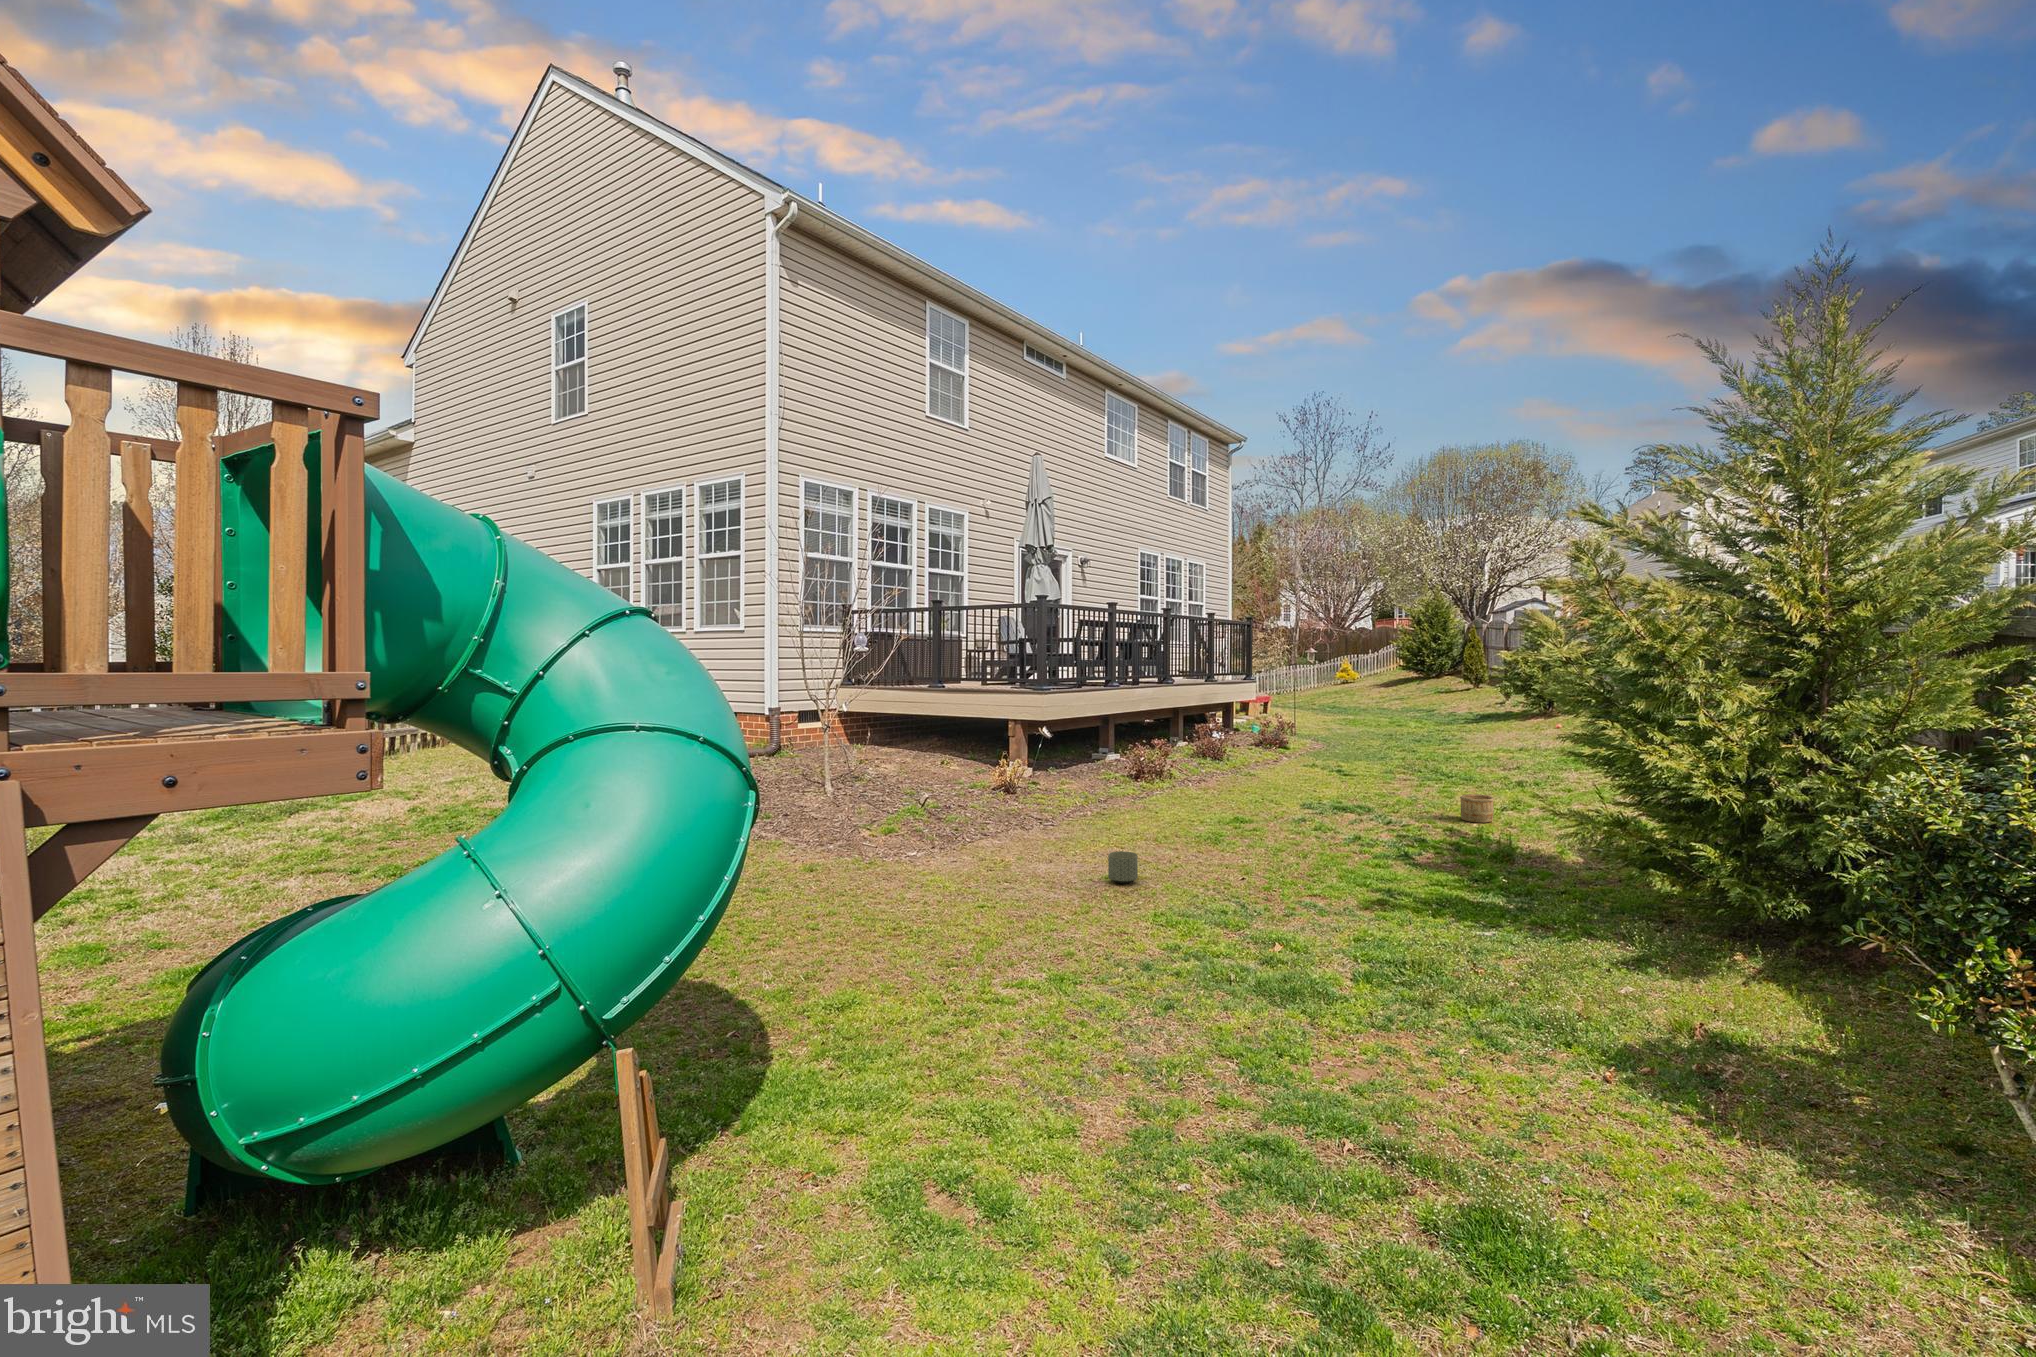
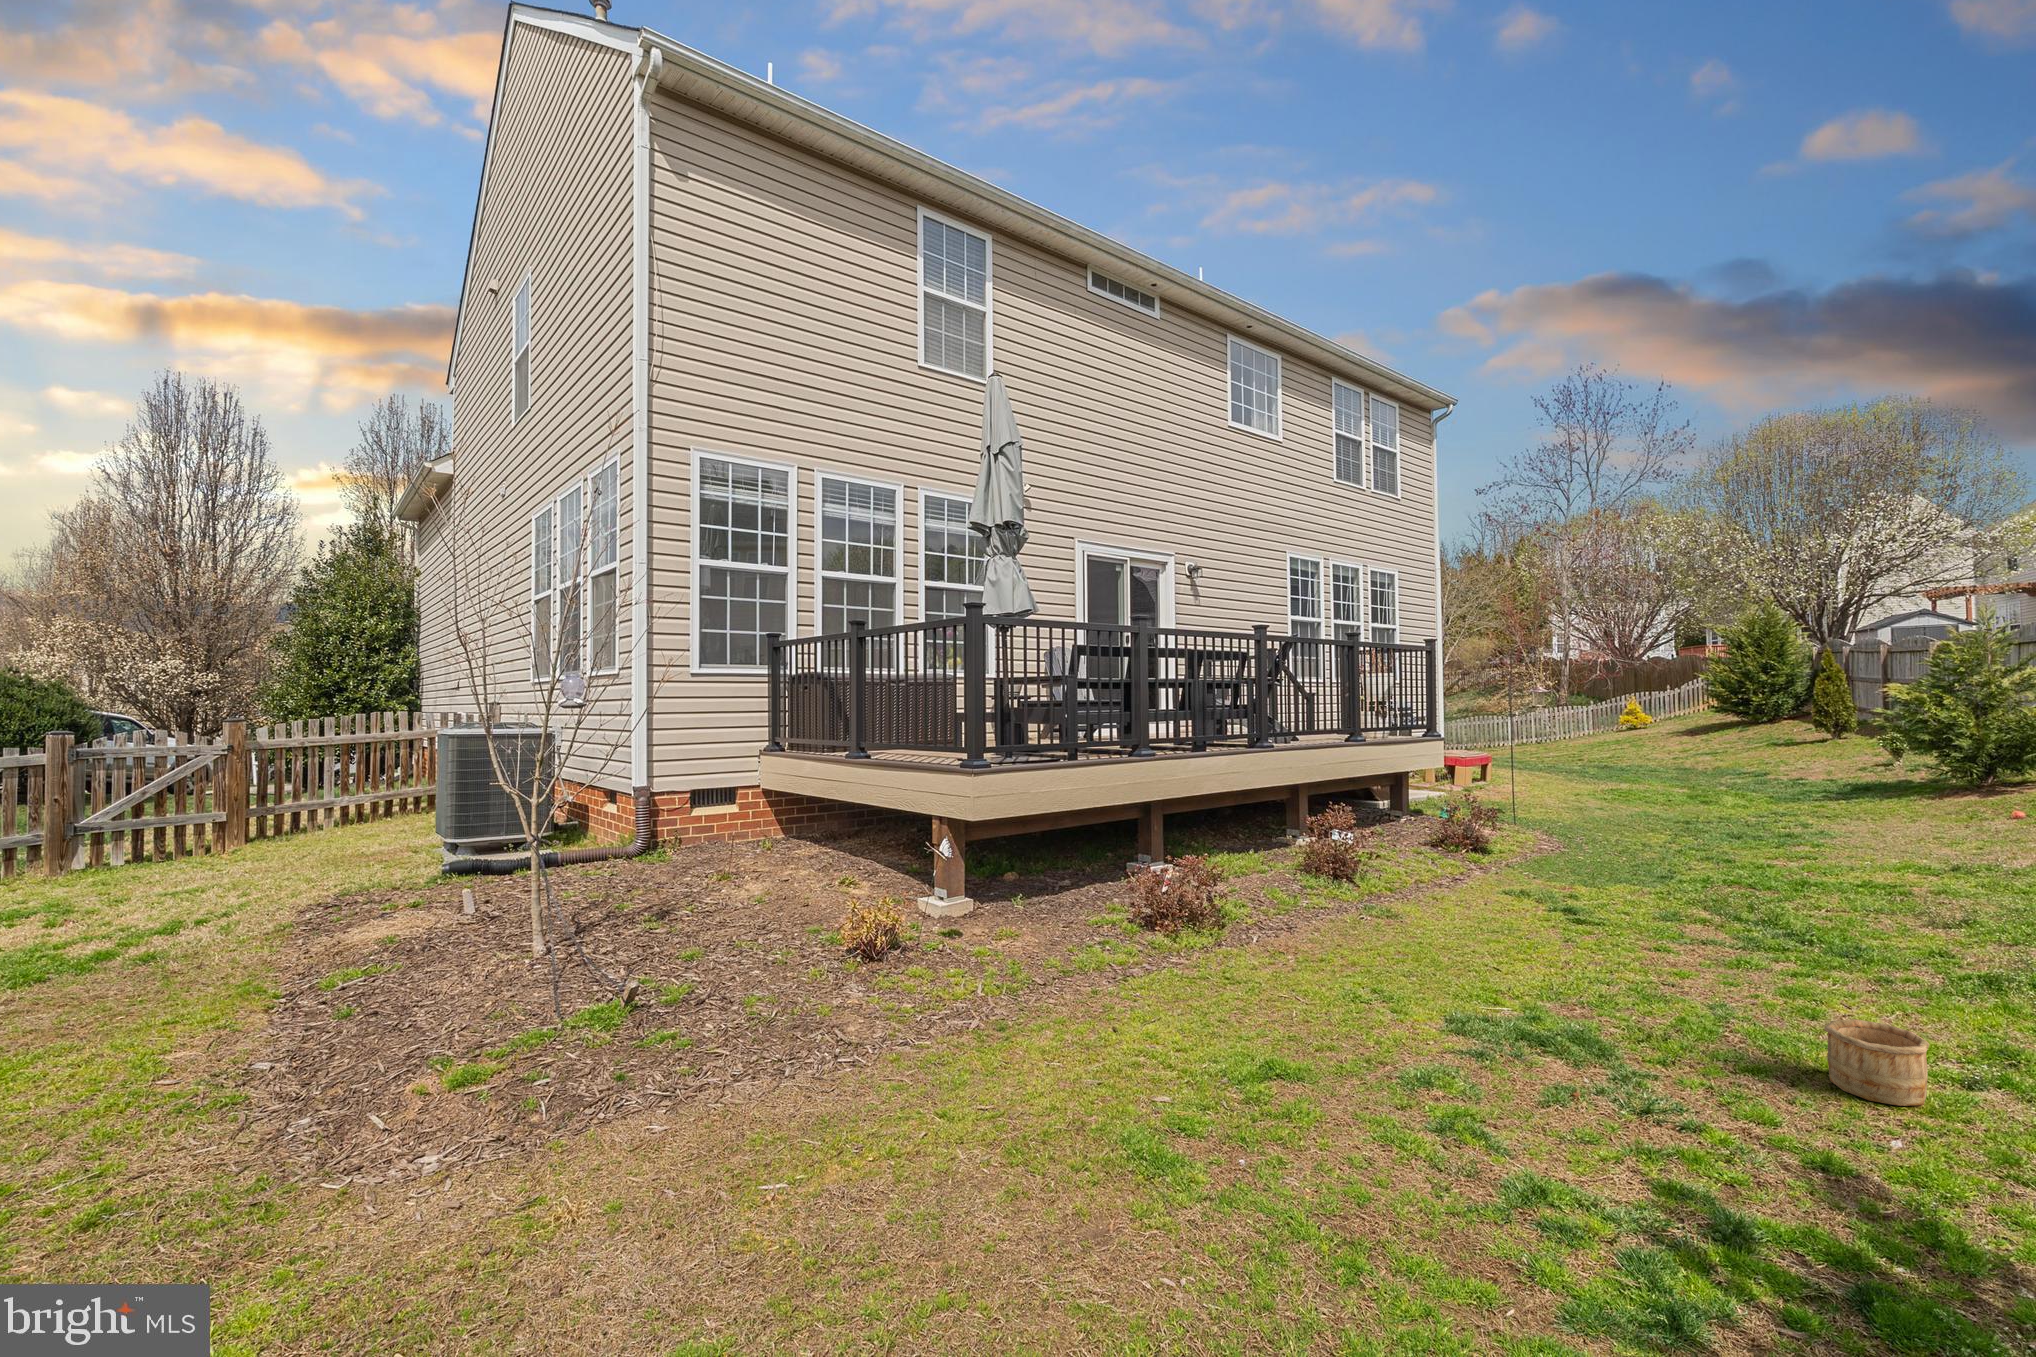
planter: present [1108,851,1138,884] -> none [714,1197,794,1307]

